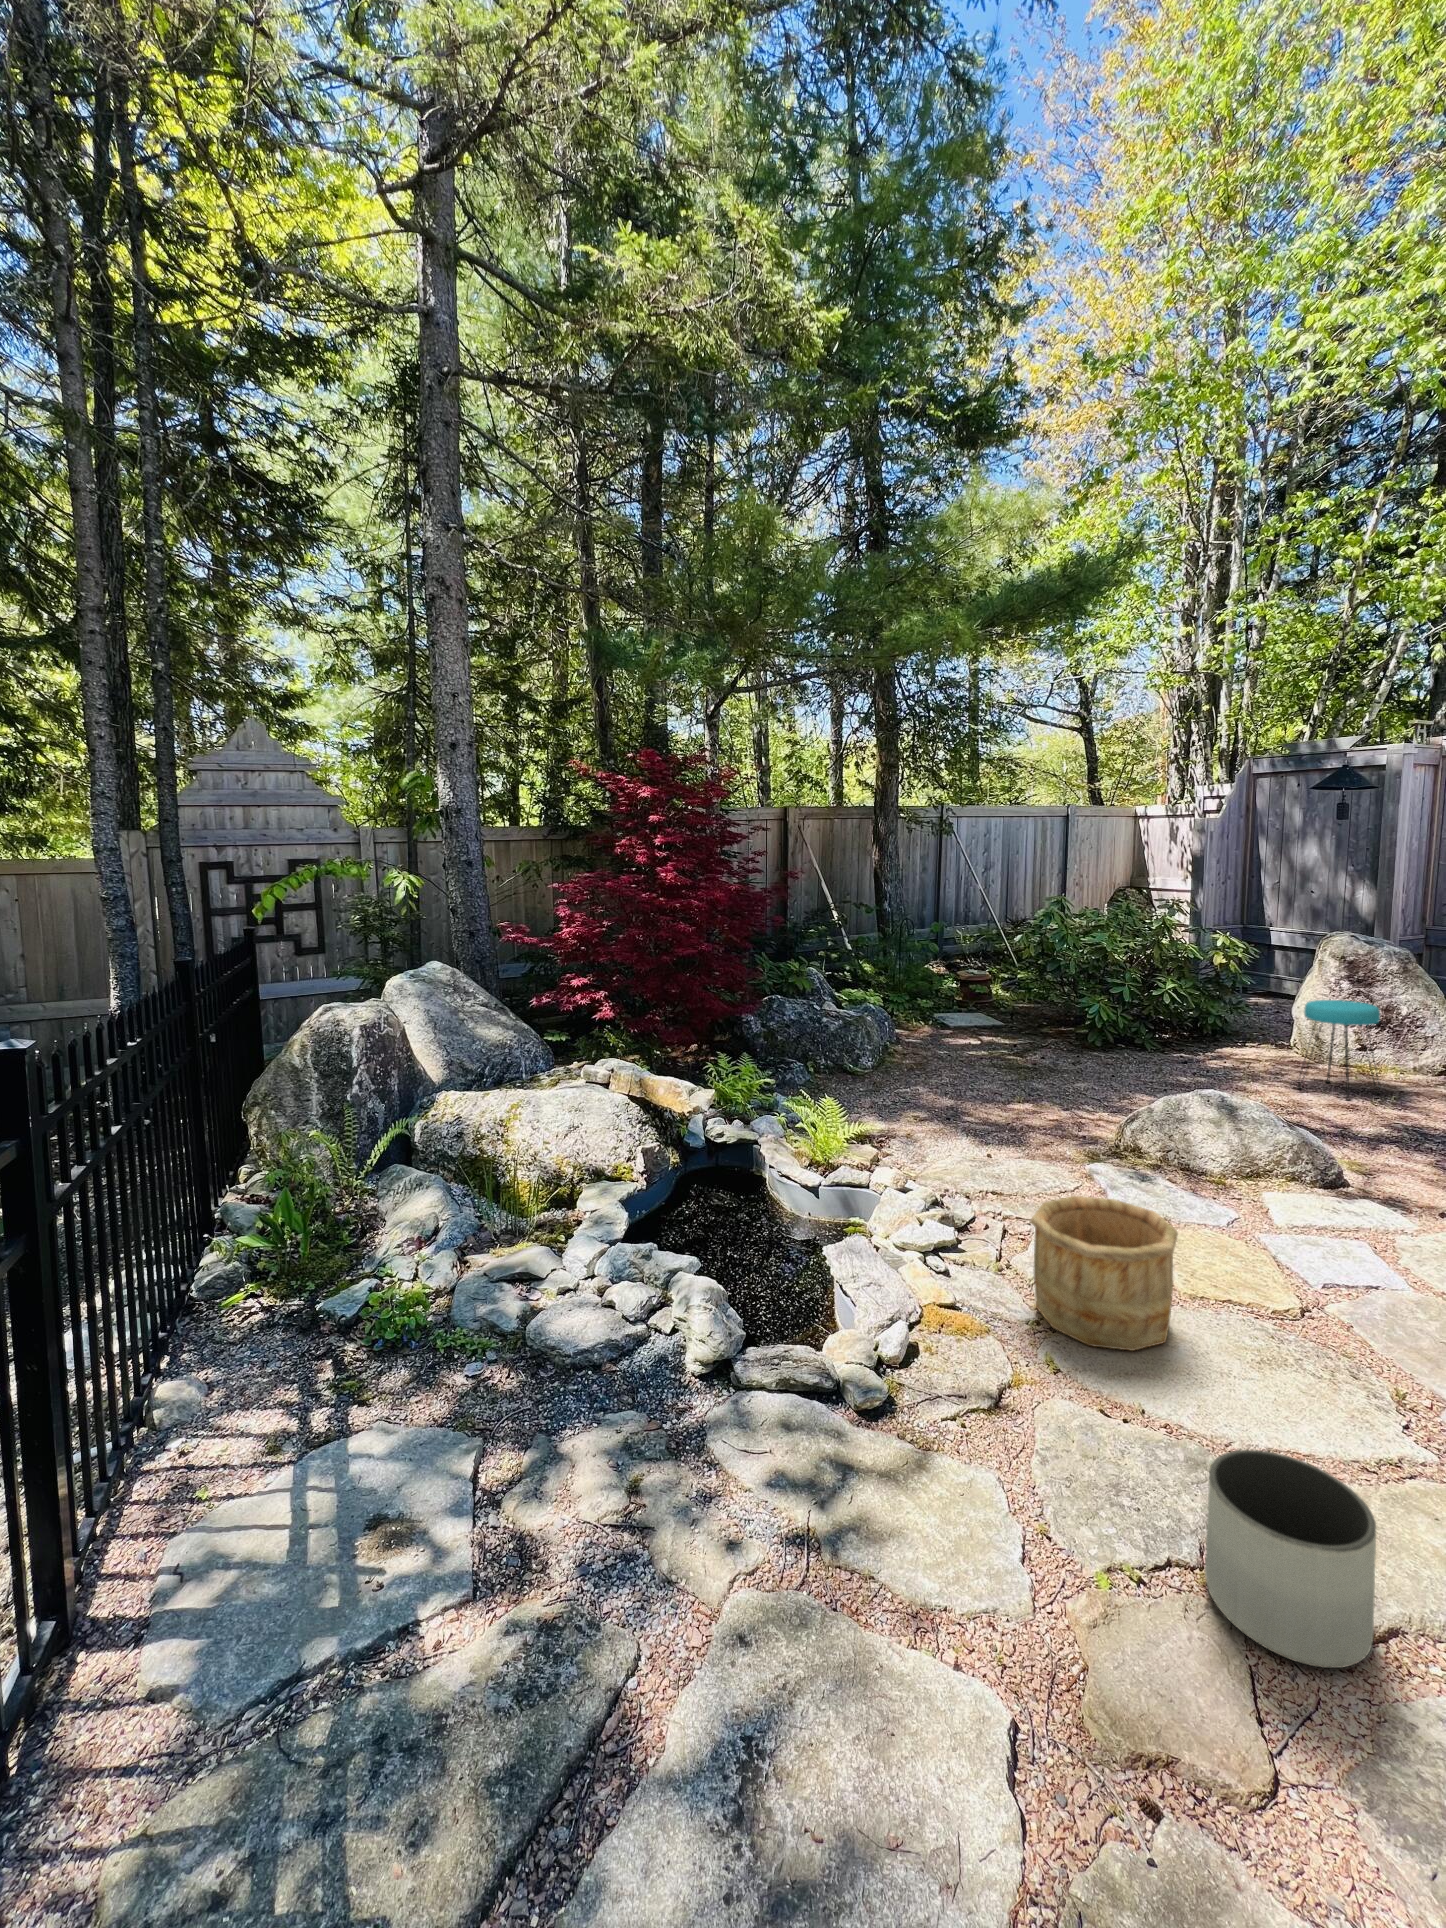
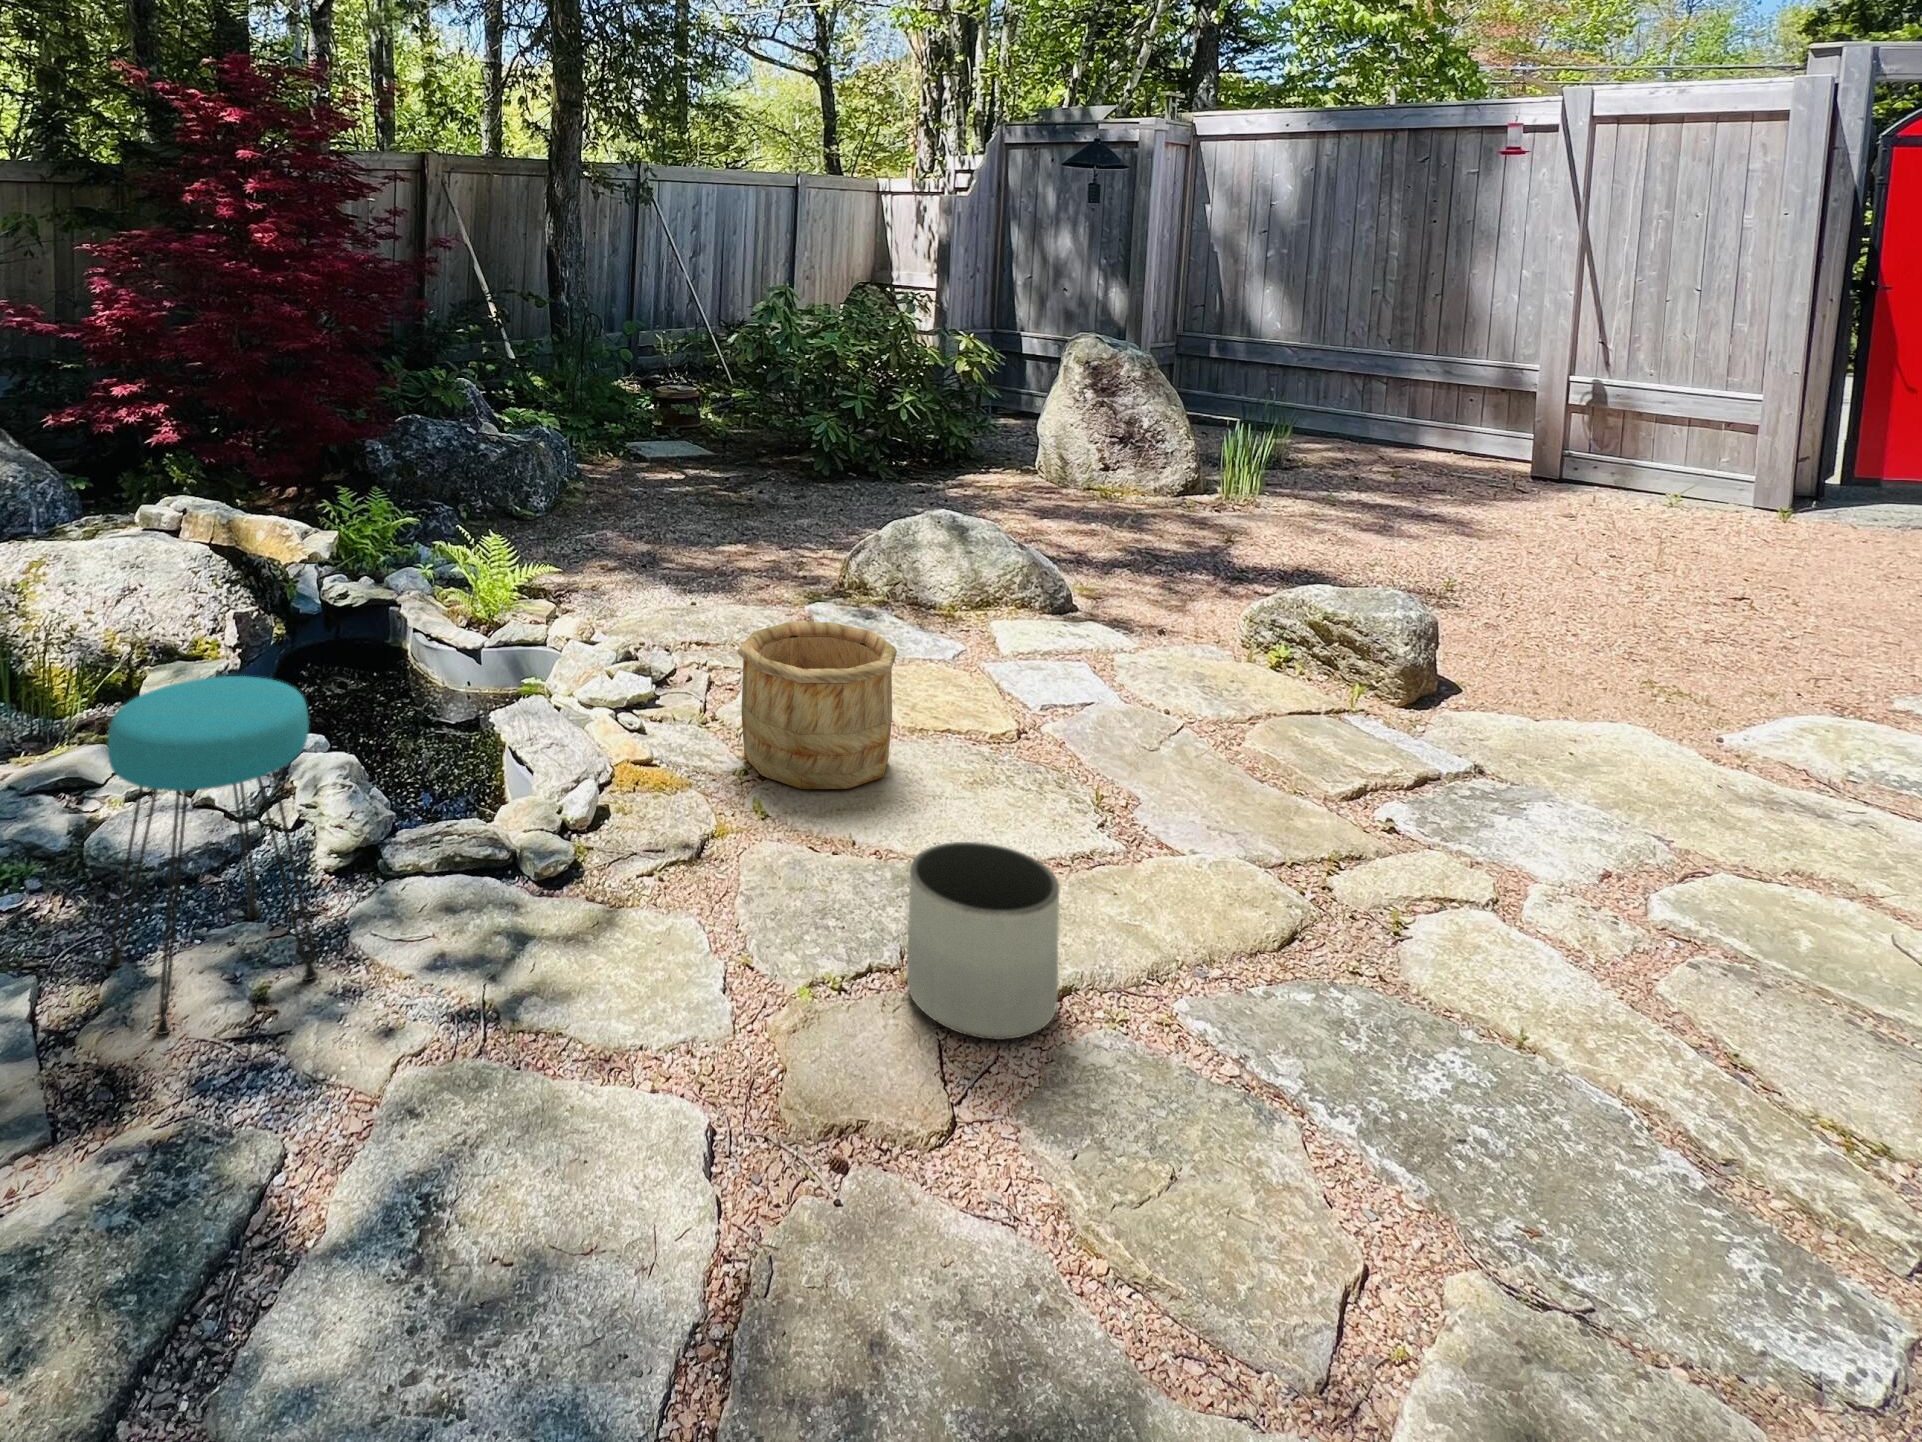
stool: present [1298,1000,1380,1099] -> present [108,676,318,1034]

